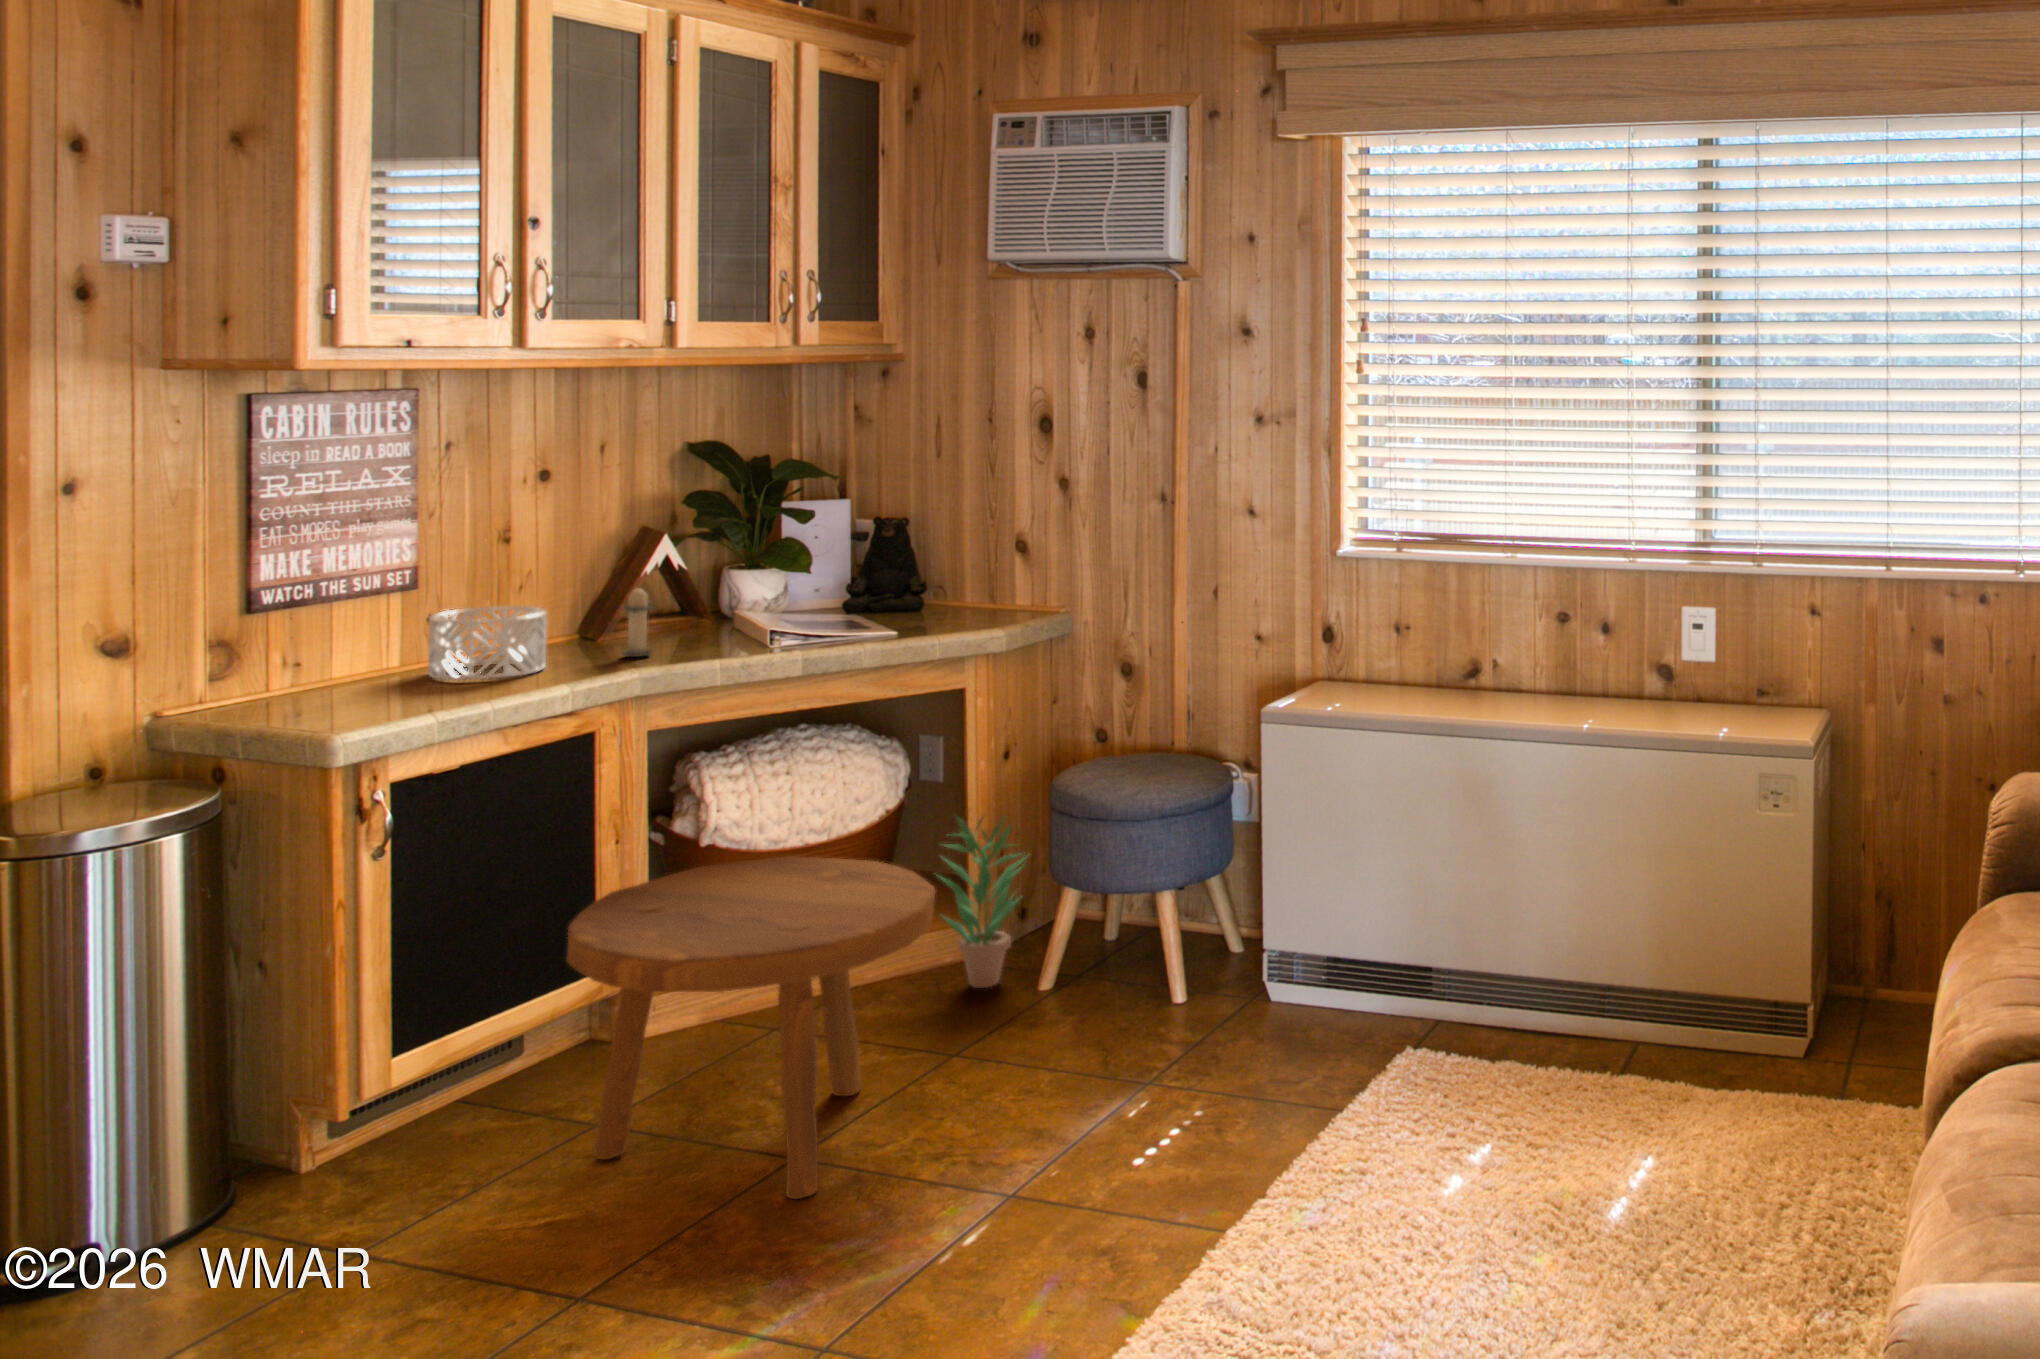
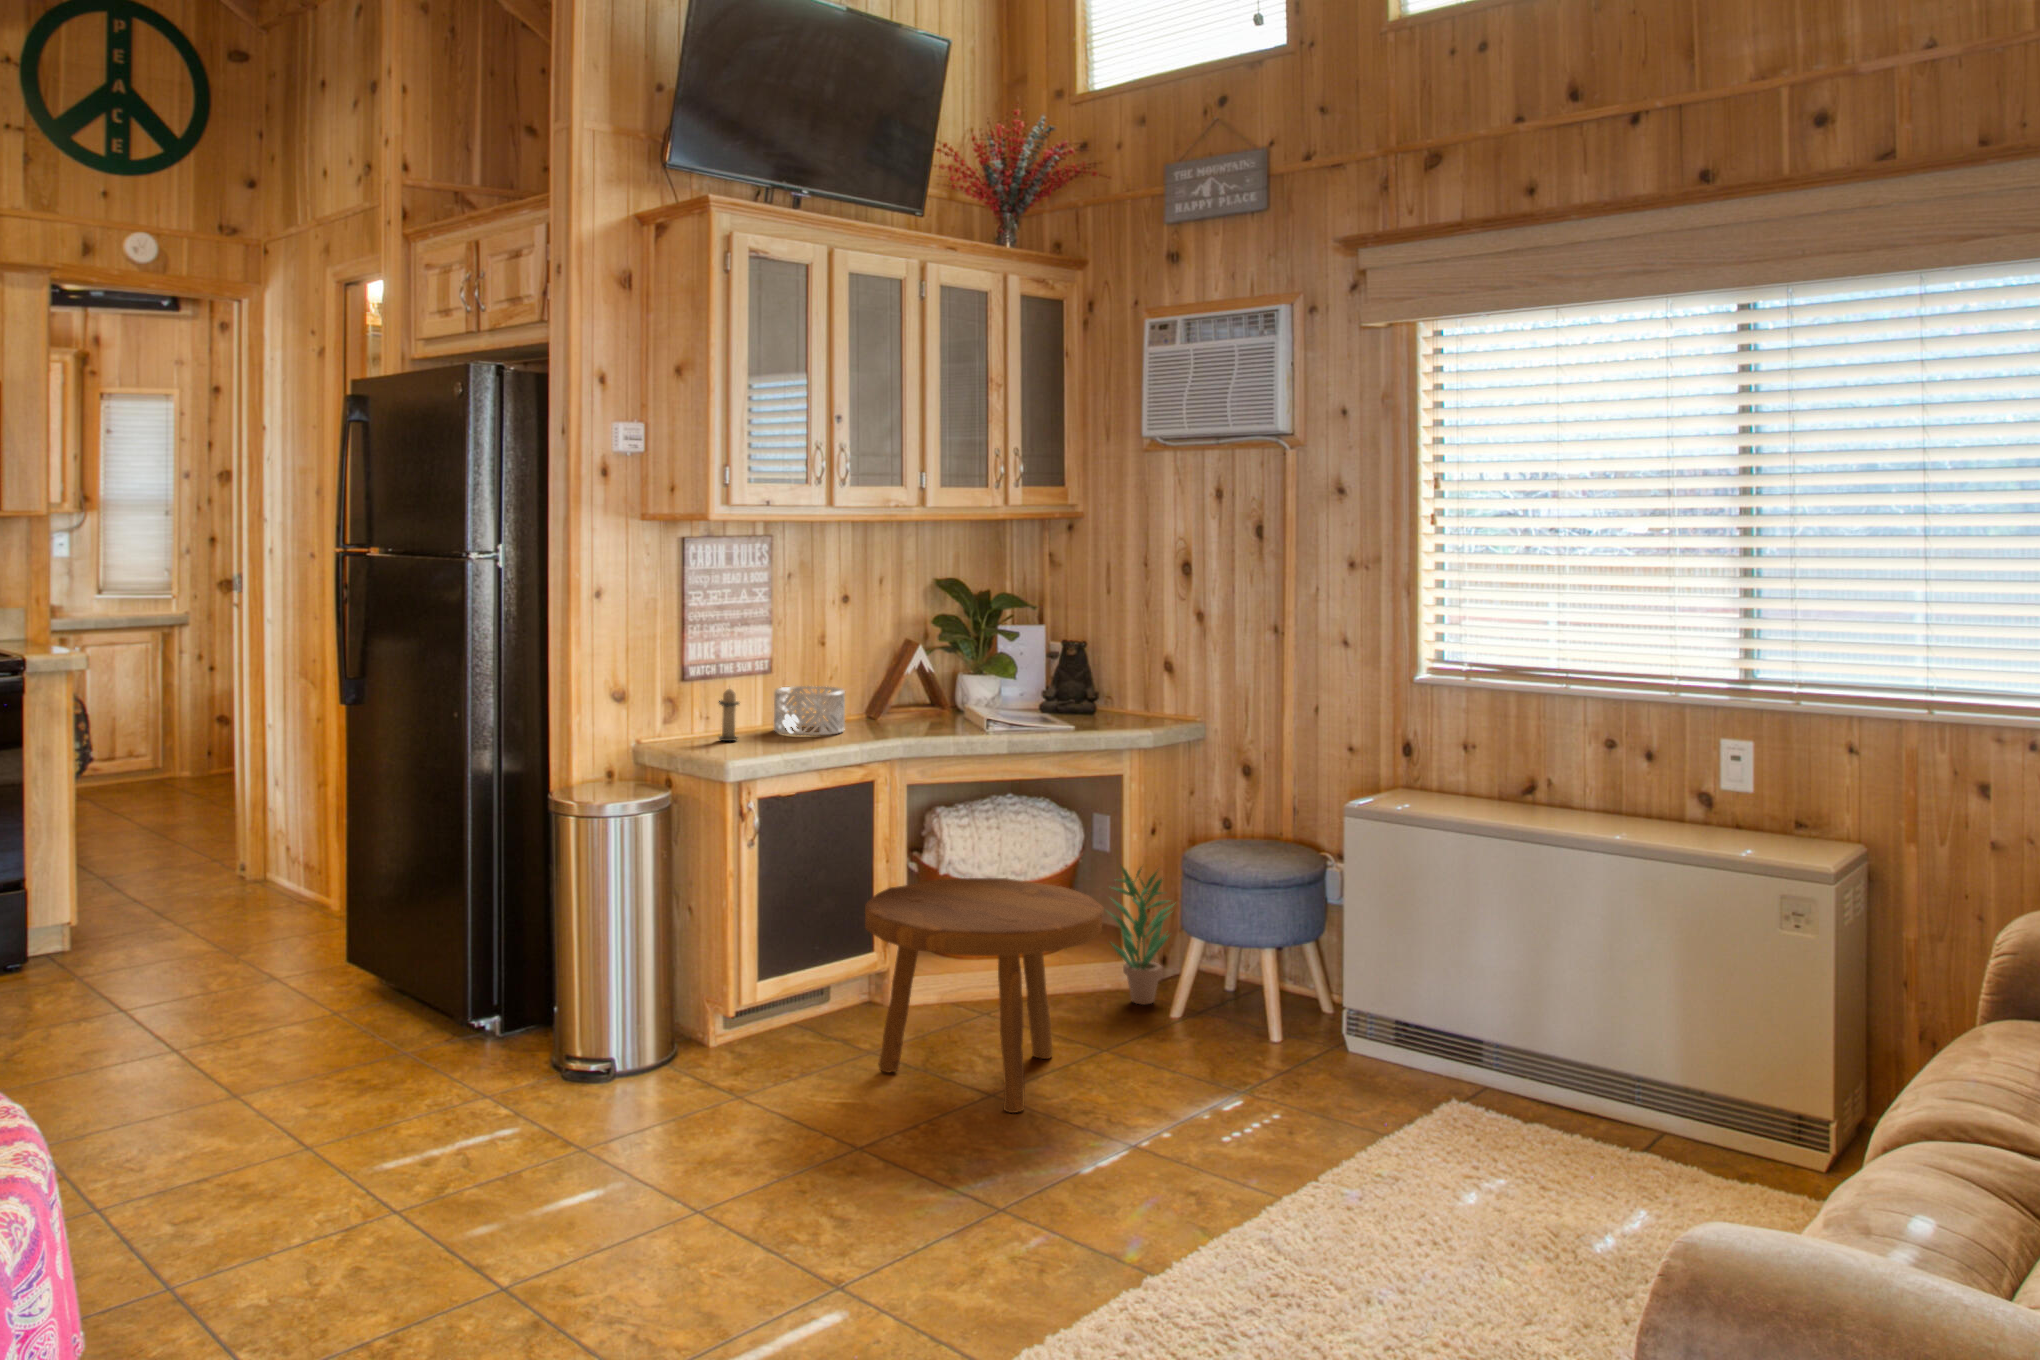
candle: present [622,587,652,657] -> present [719,689,740,741]

